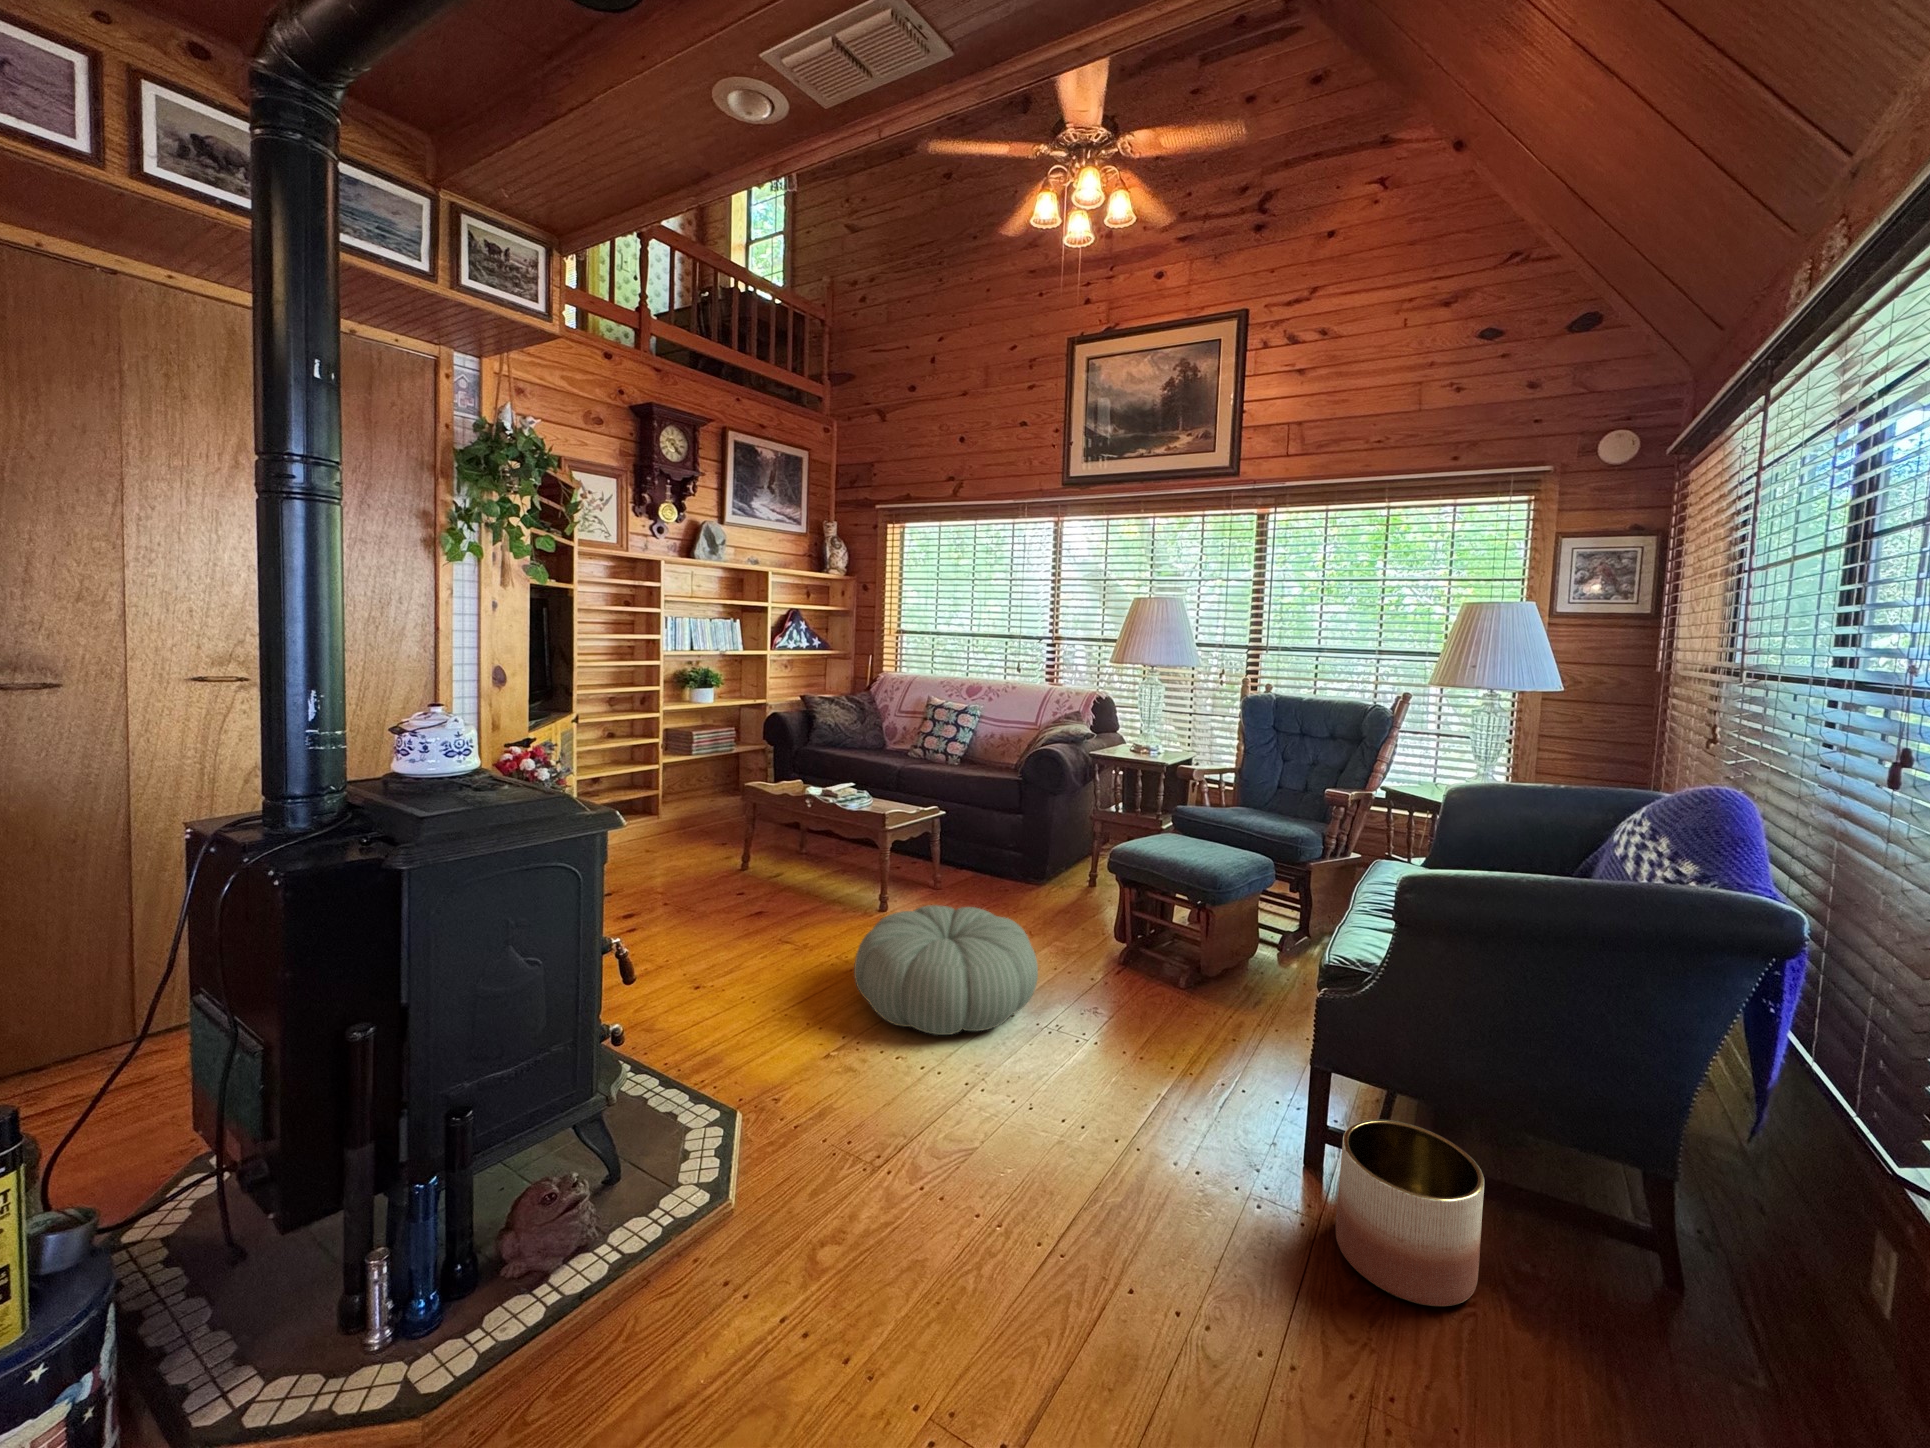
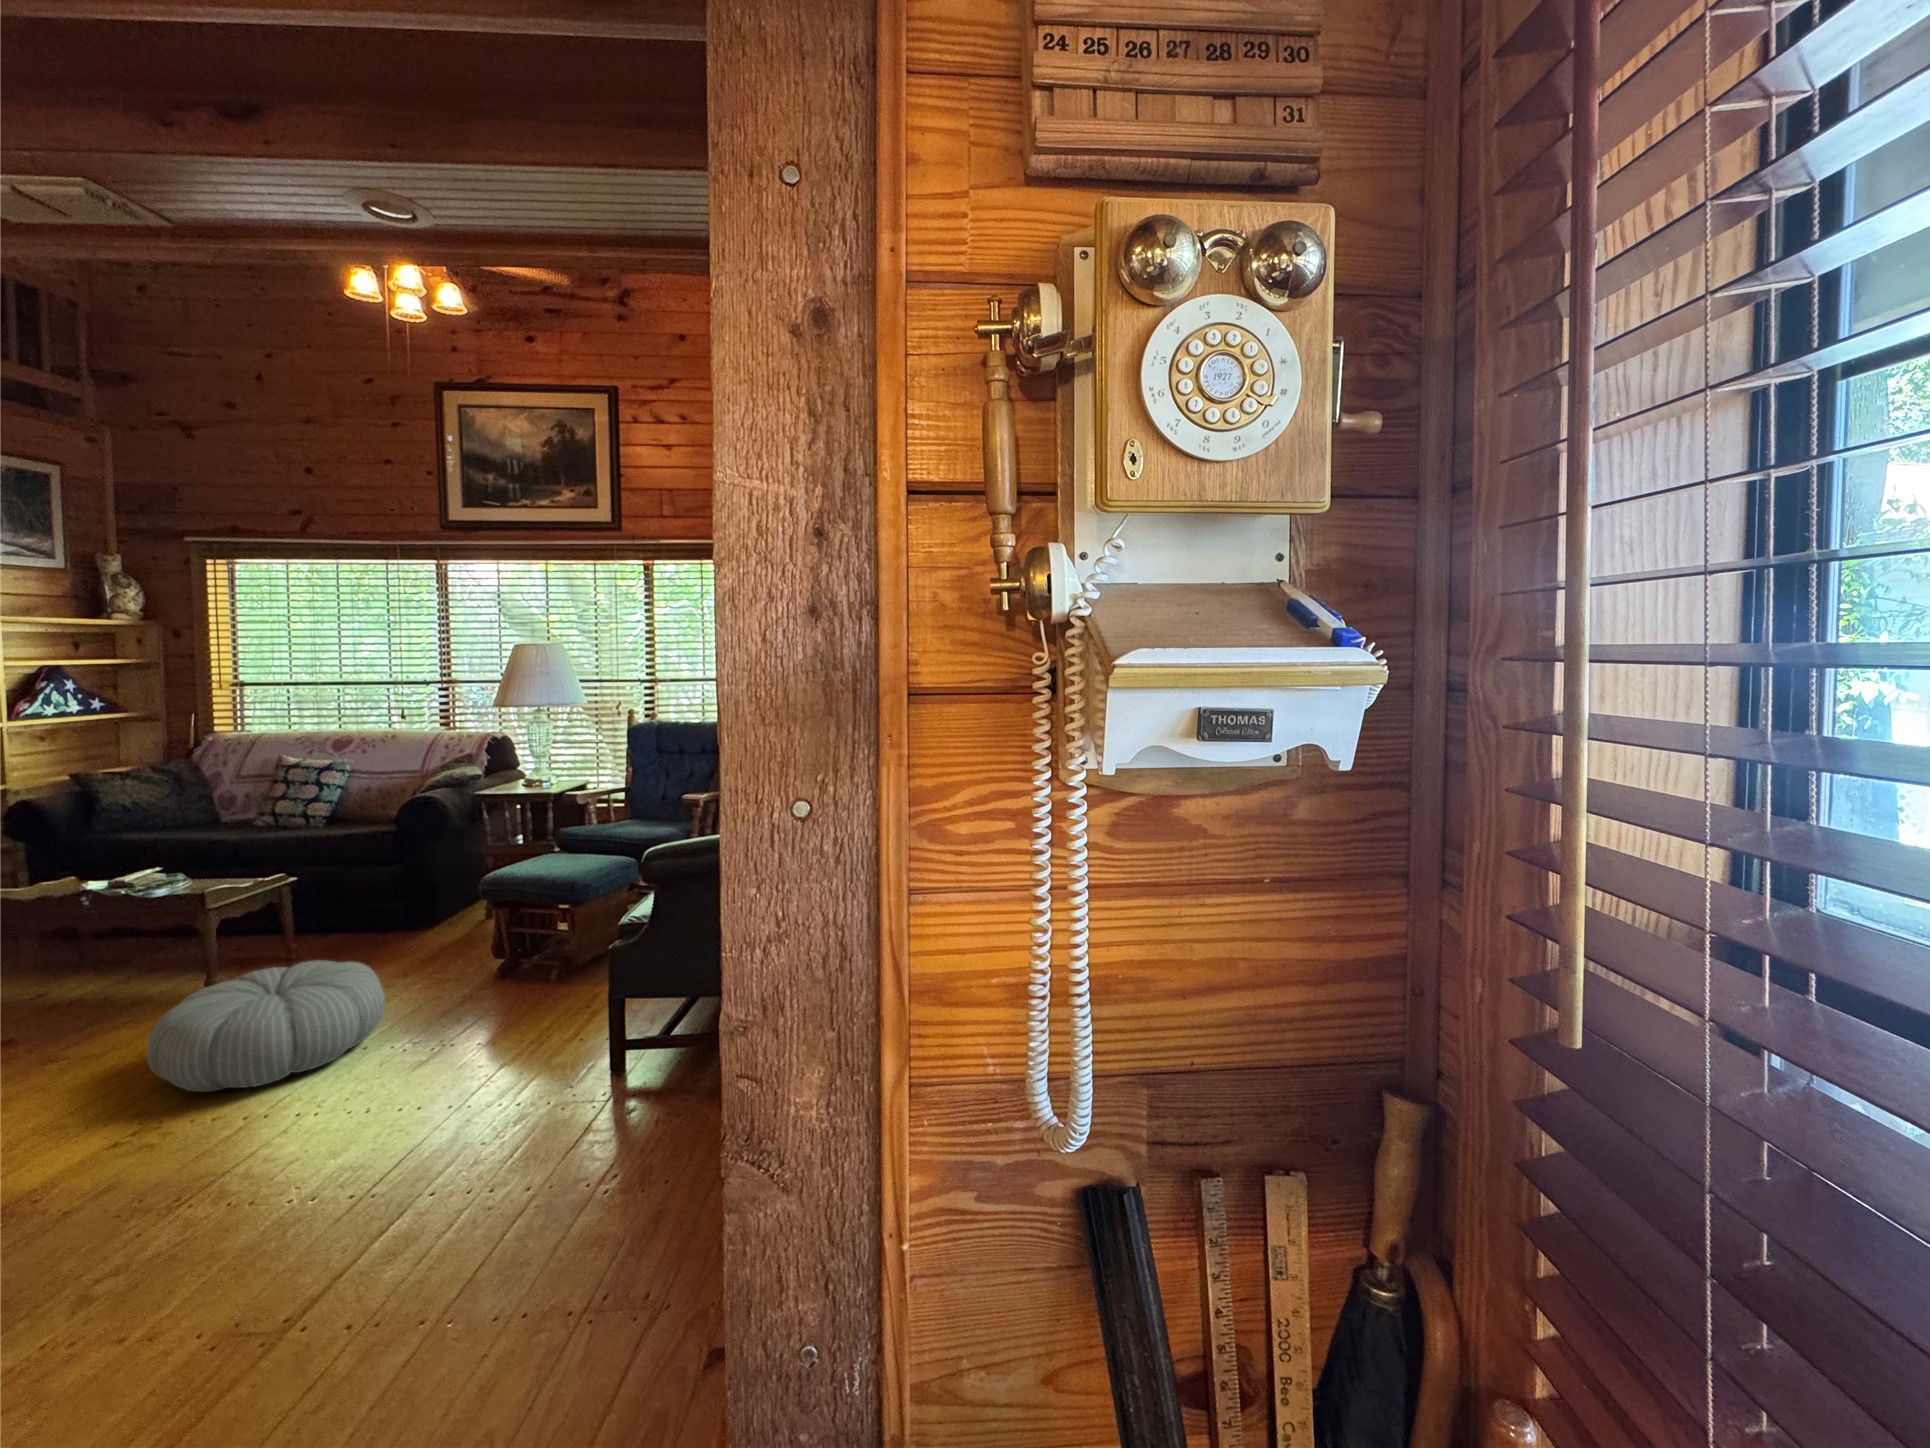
planter: present [1336,1120,1484,1306] -> none [600,1013,691,1121]

